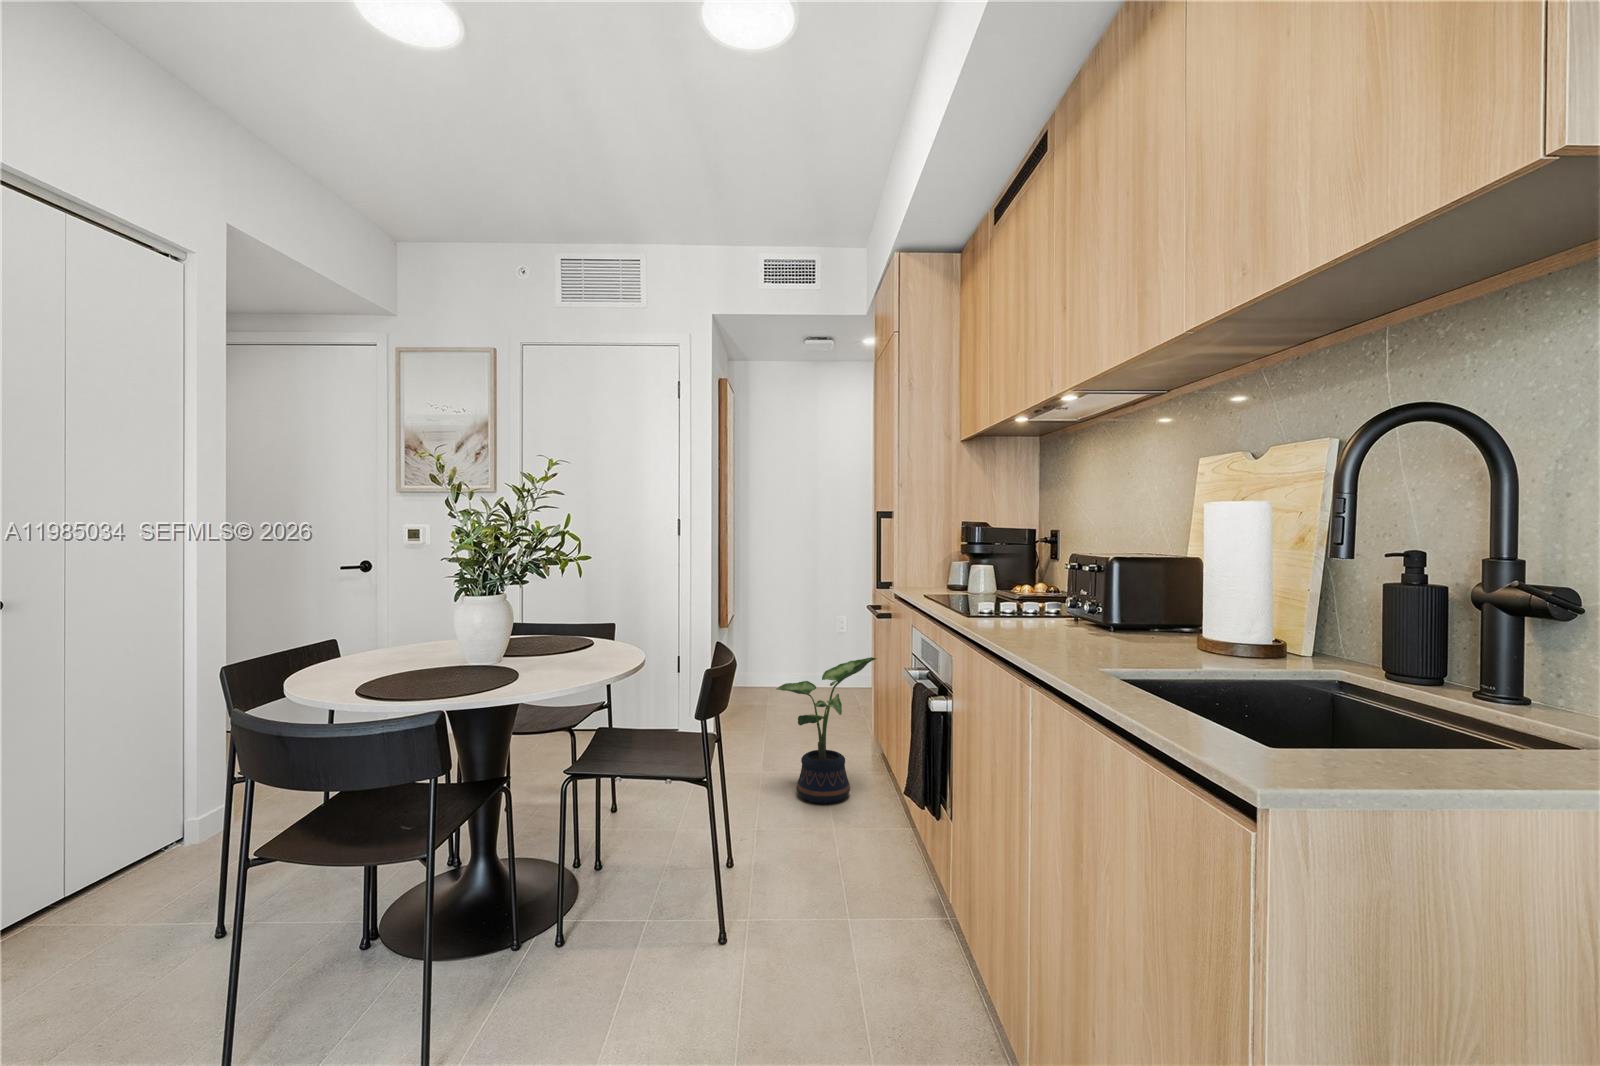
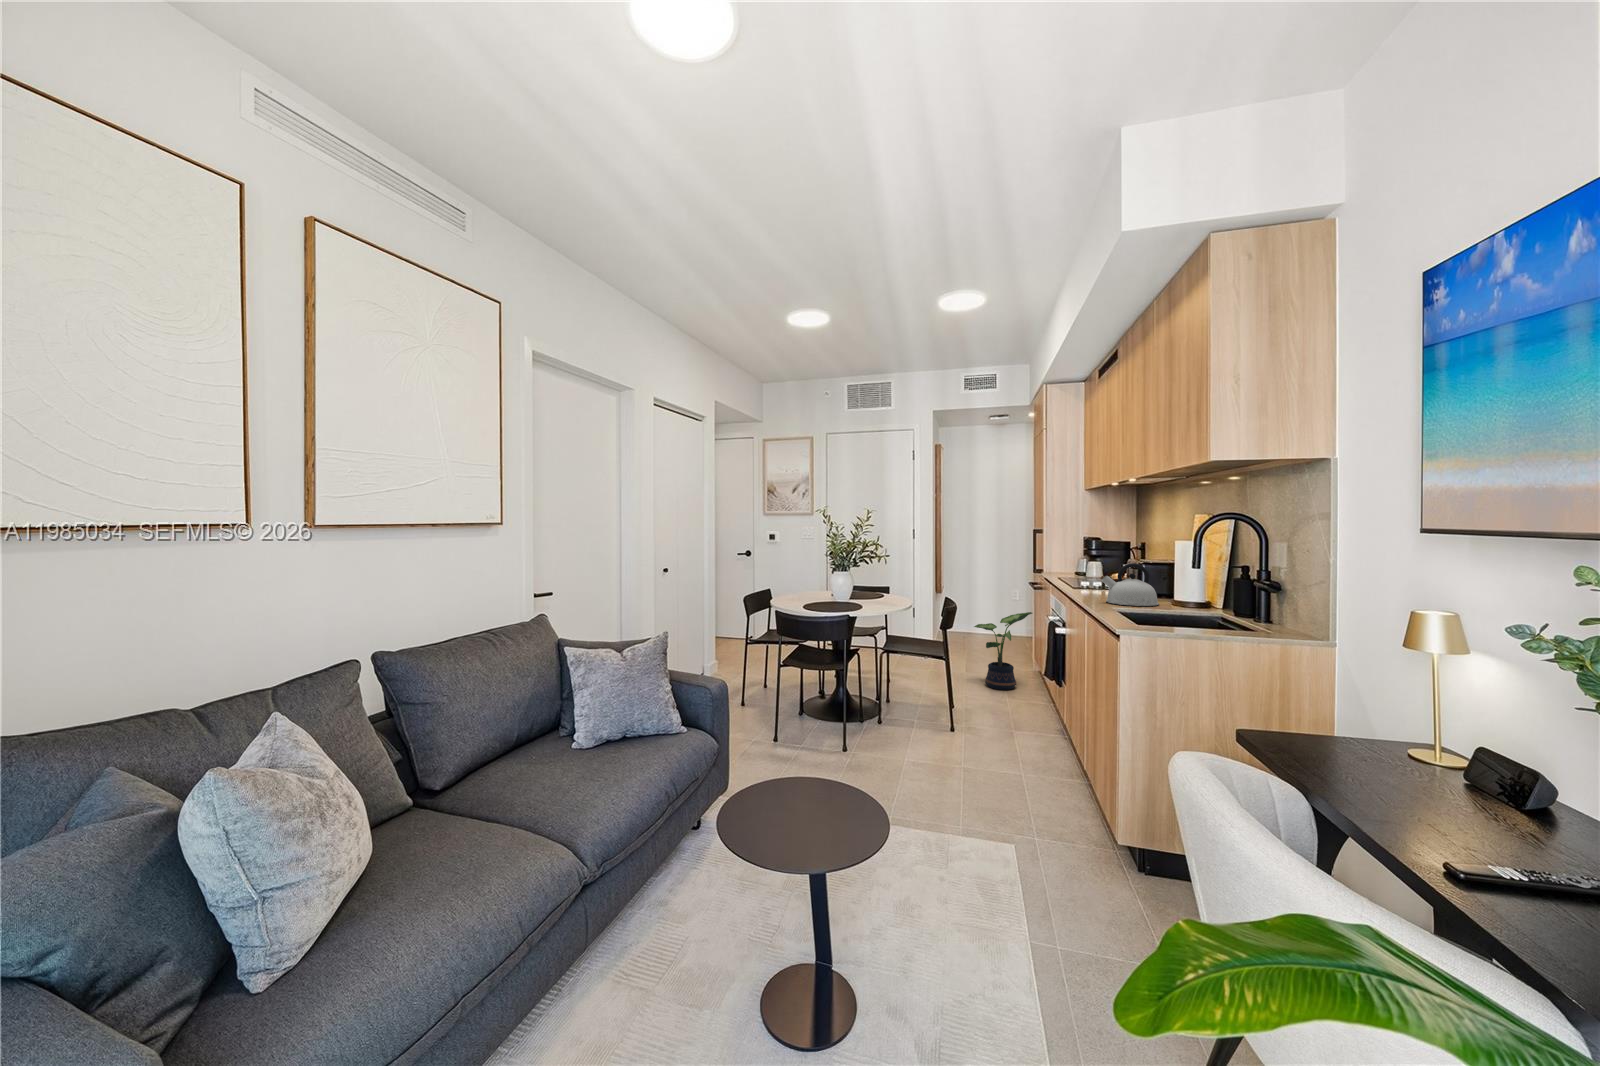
kettle: none [1049,556,1176,658] -> present [1102,563,1159,606]

